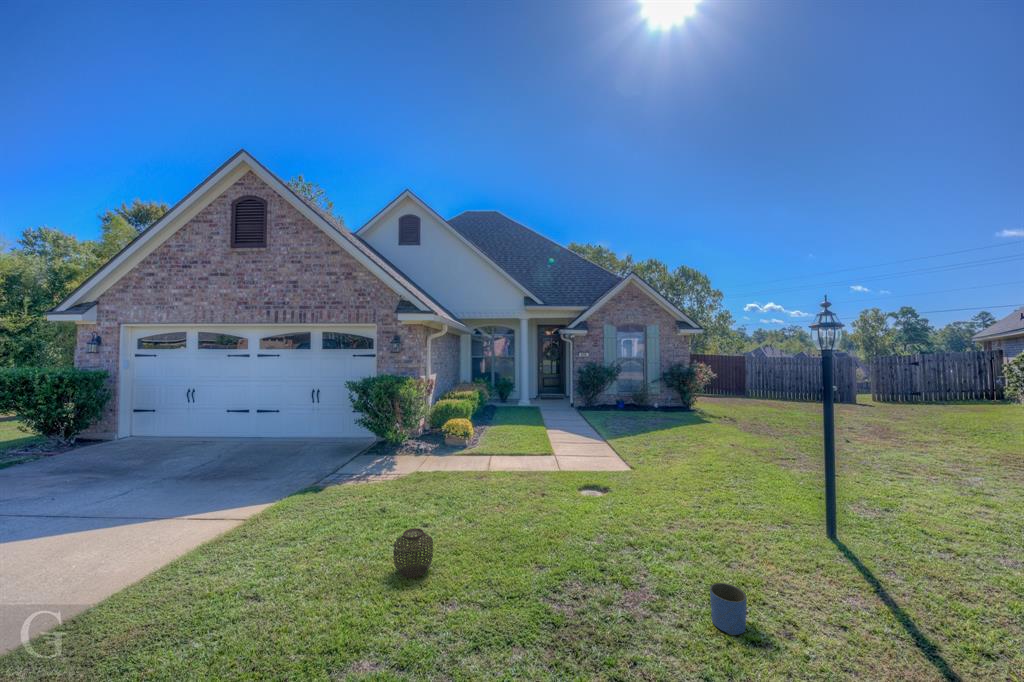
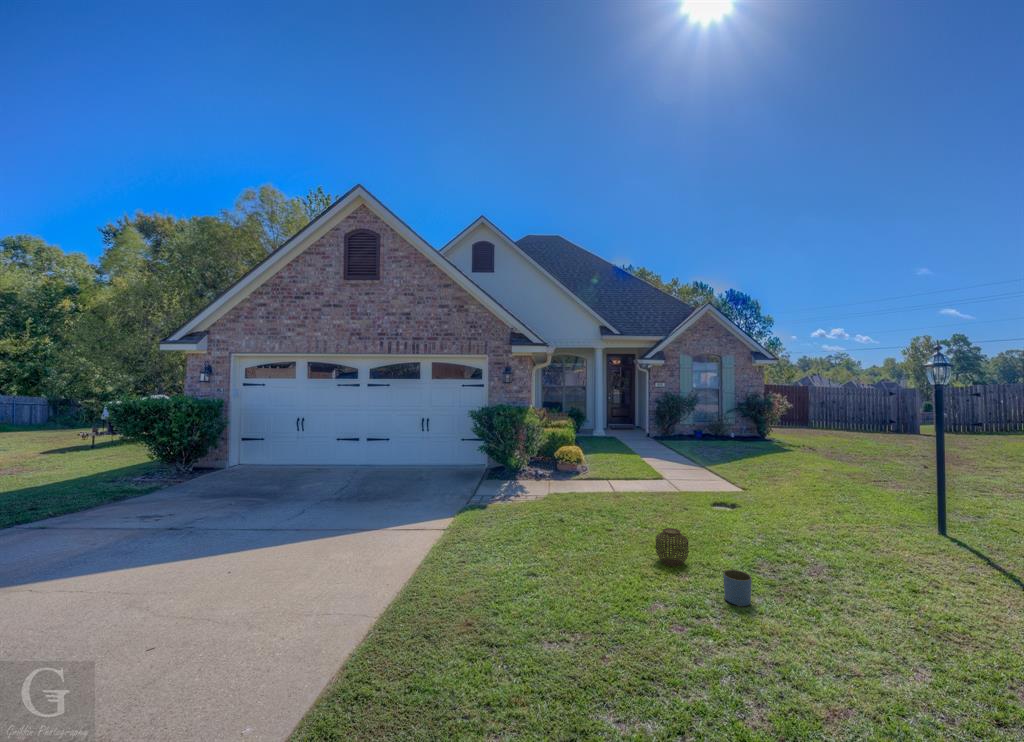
planter: present [710,583,747,635] -> present [723,570,752,607]

